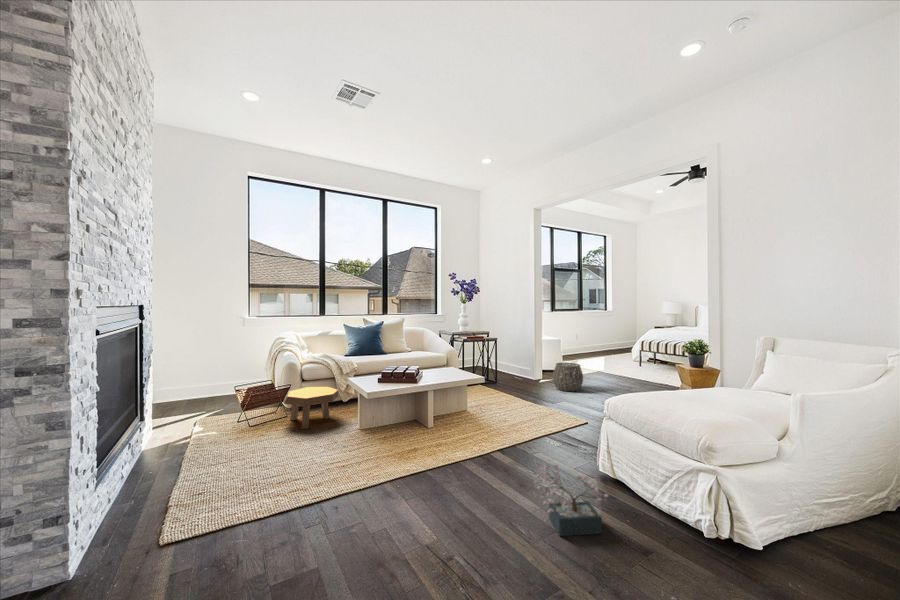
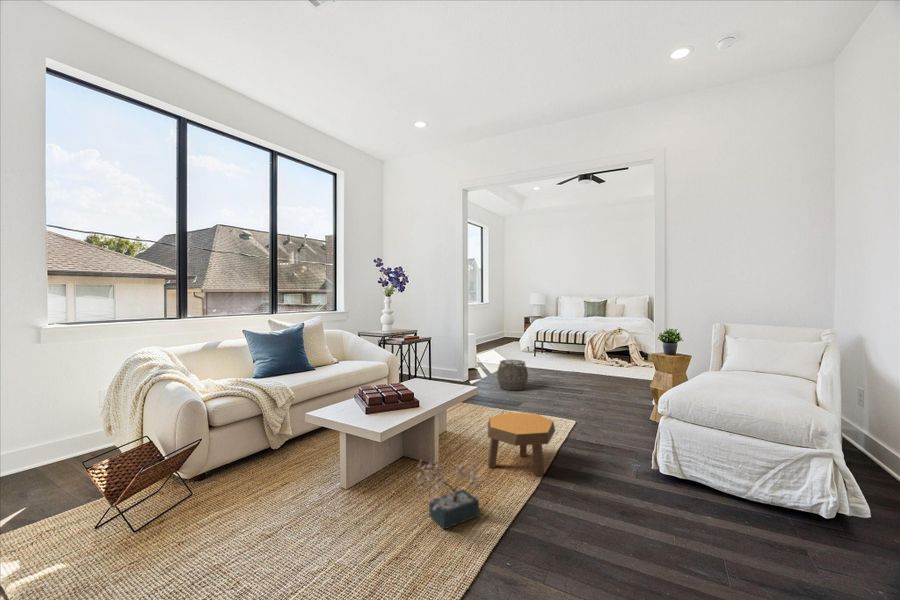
footstool: present [284,387,339,429] -> present [487,412,555,476]
decorative plant: present [533,461,608,536] -> present [416,461,482,529]

